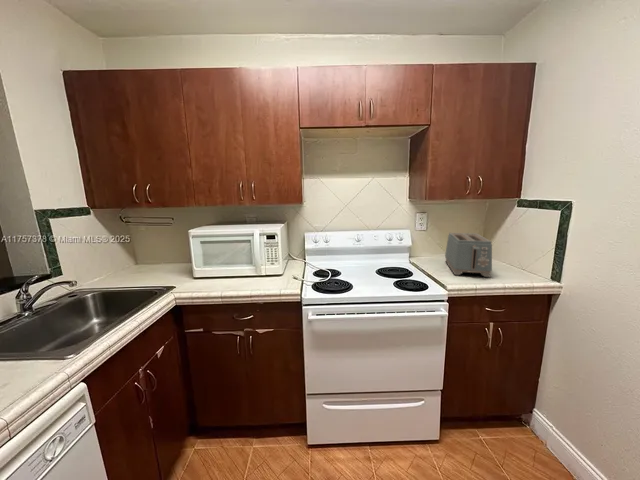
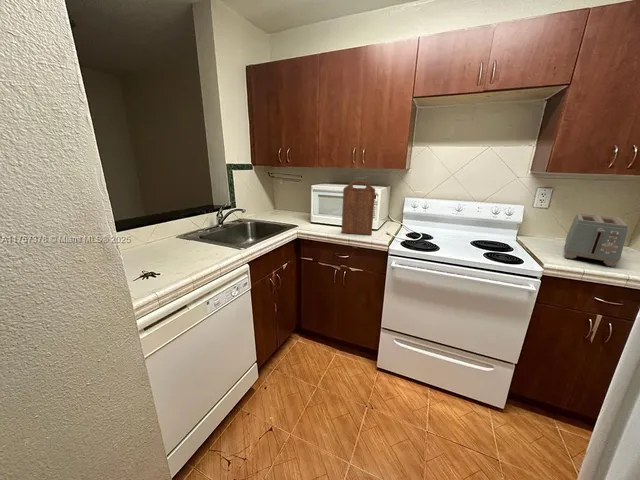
cutting board: none [234,220,277,287] -> present [342,181,375,235]

